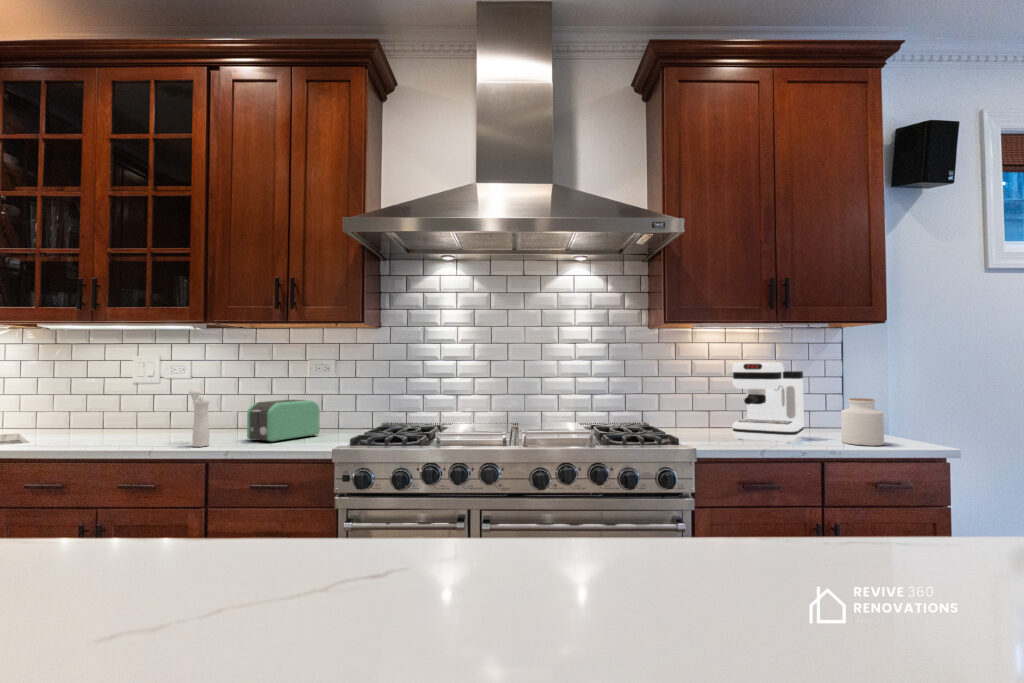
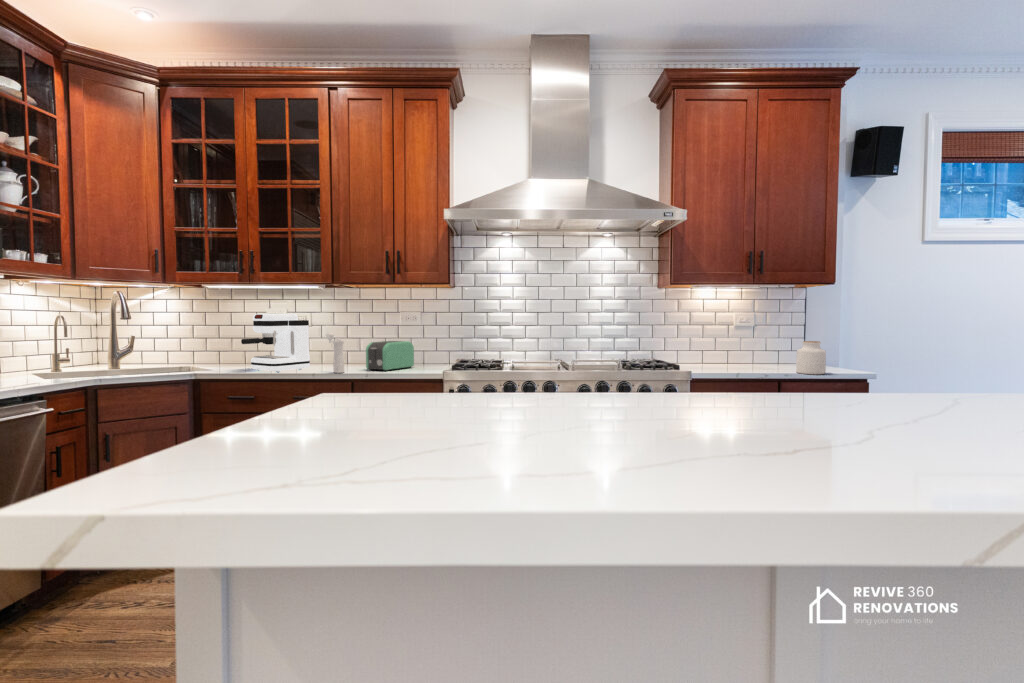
coffee maker: present [732,362,804,443] -> present [241,313,310,372]

